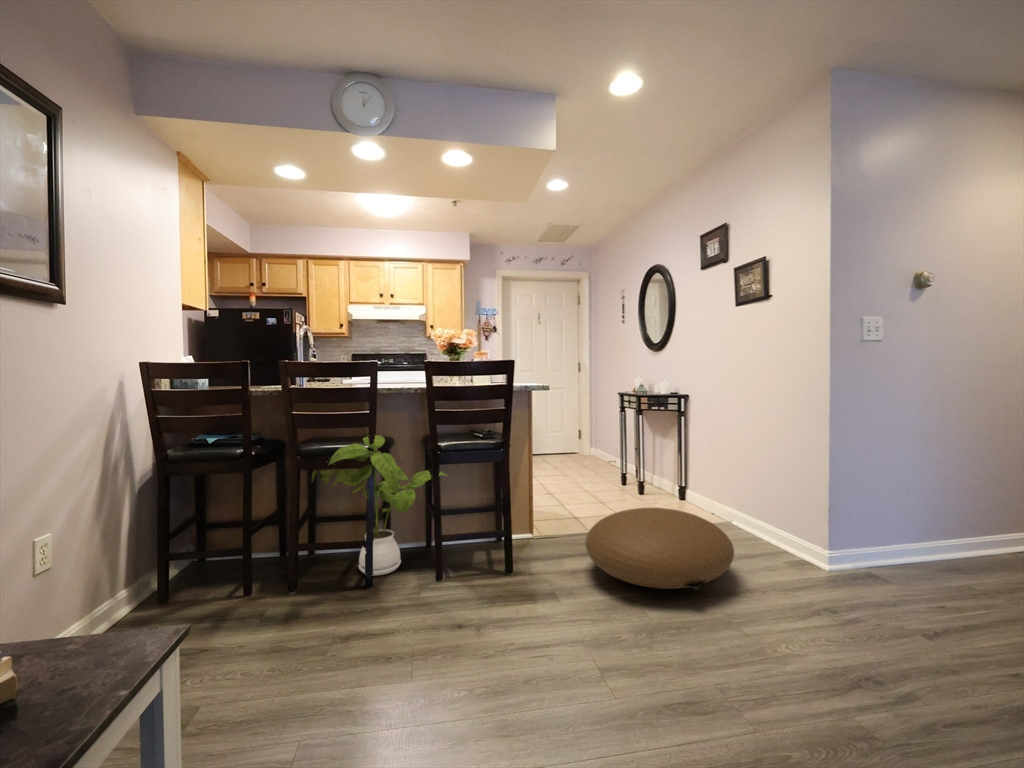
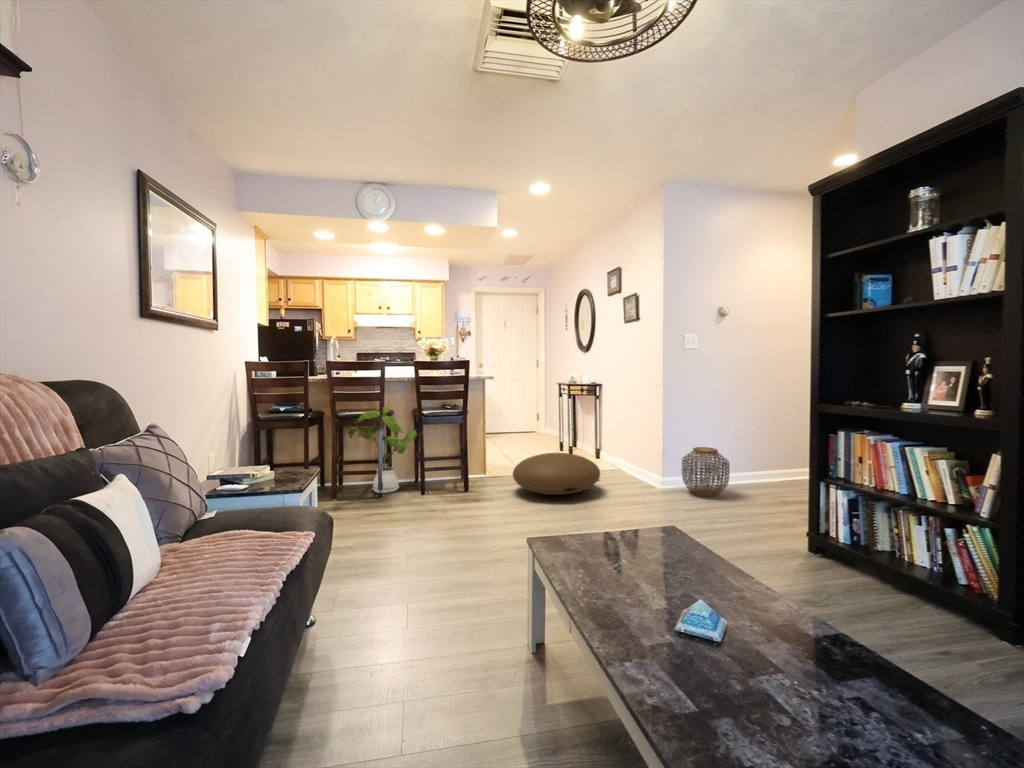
woven basket: none [868,503,968,594] -> present [682,447,729,497]

